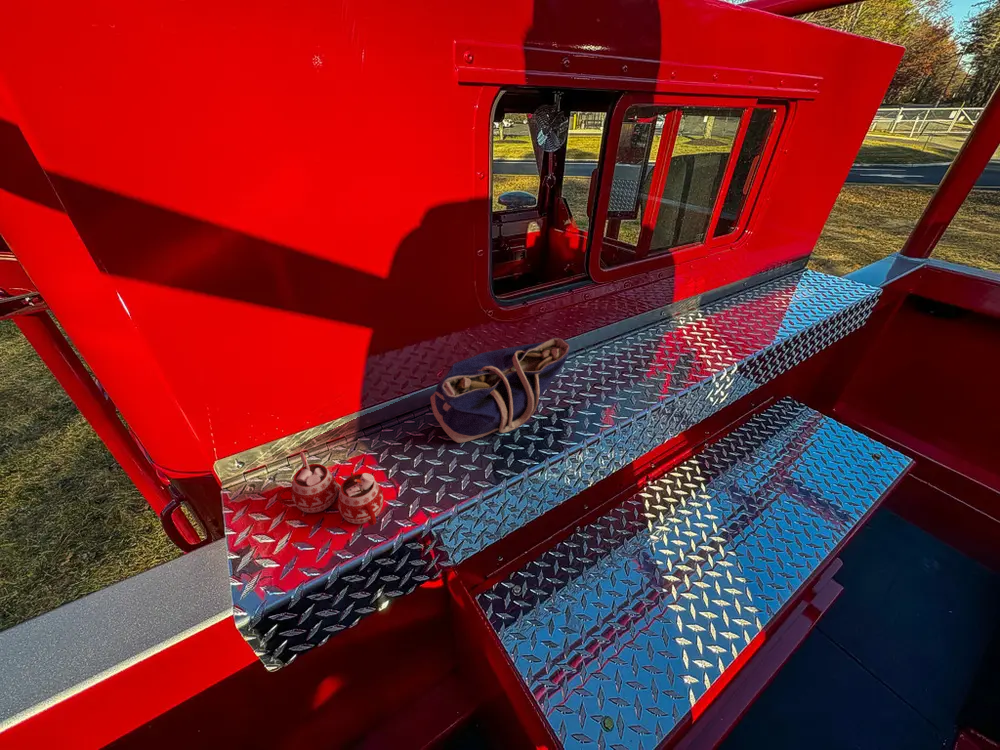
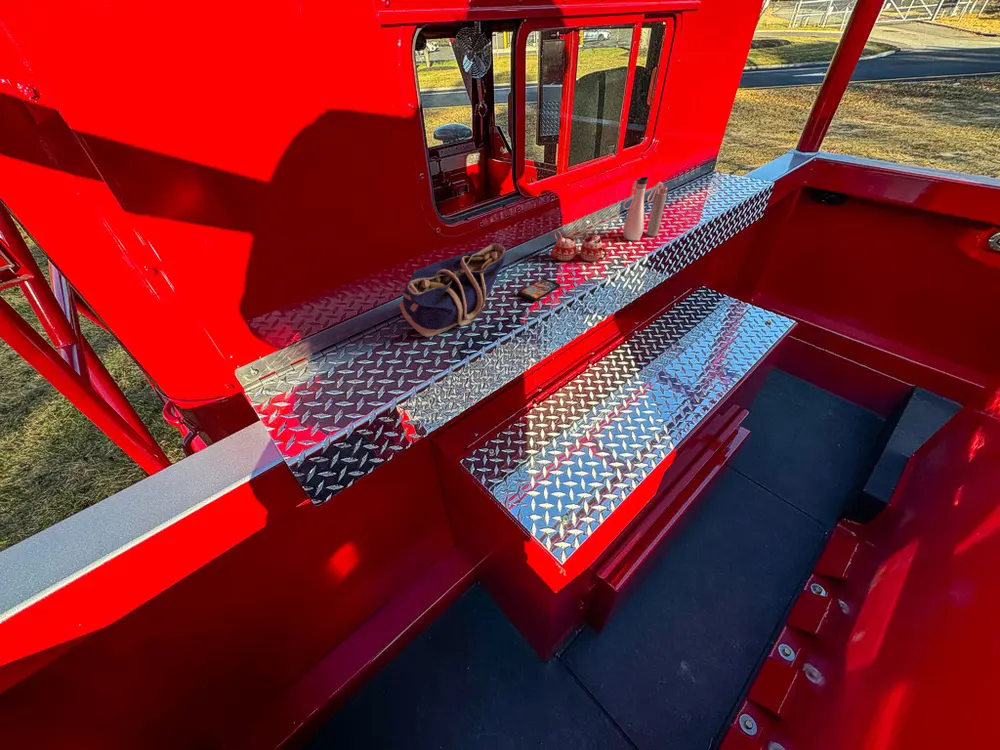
water bottle: none [704,272,765,341] -> present [623,177,668,240]
smartphone: none [576,378,628,410] -> present [518,278,560,302]
mug: present [277,452,383,525] -> present [551,231,607,262]

